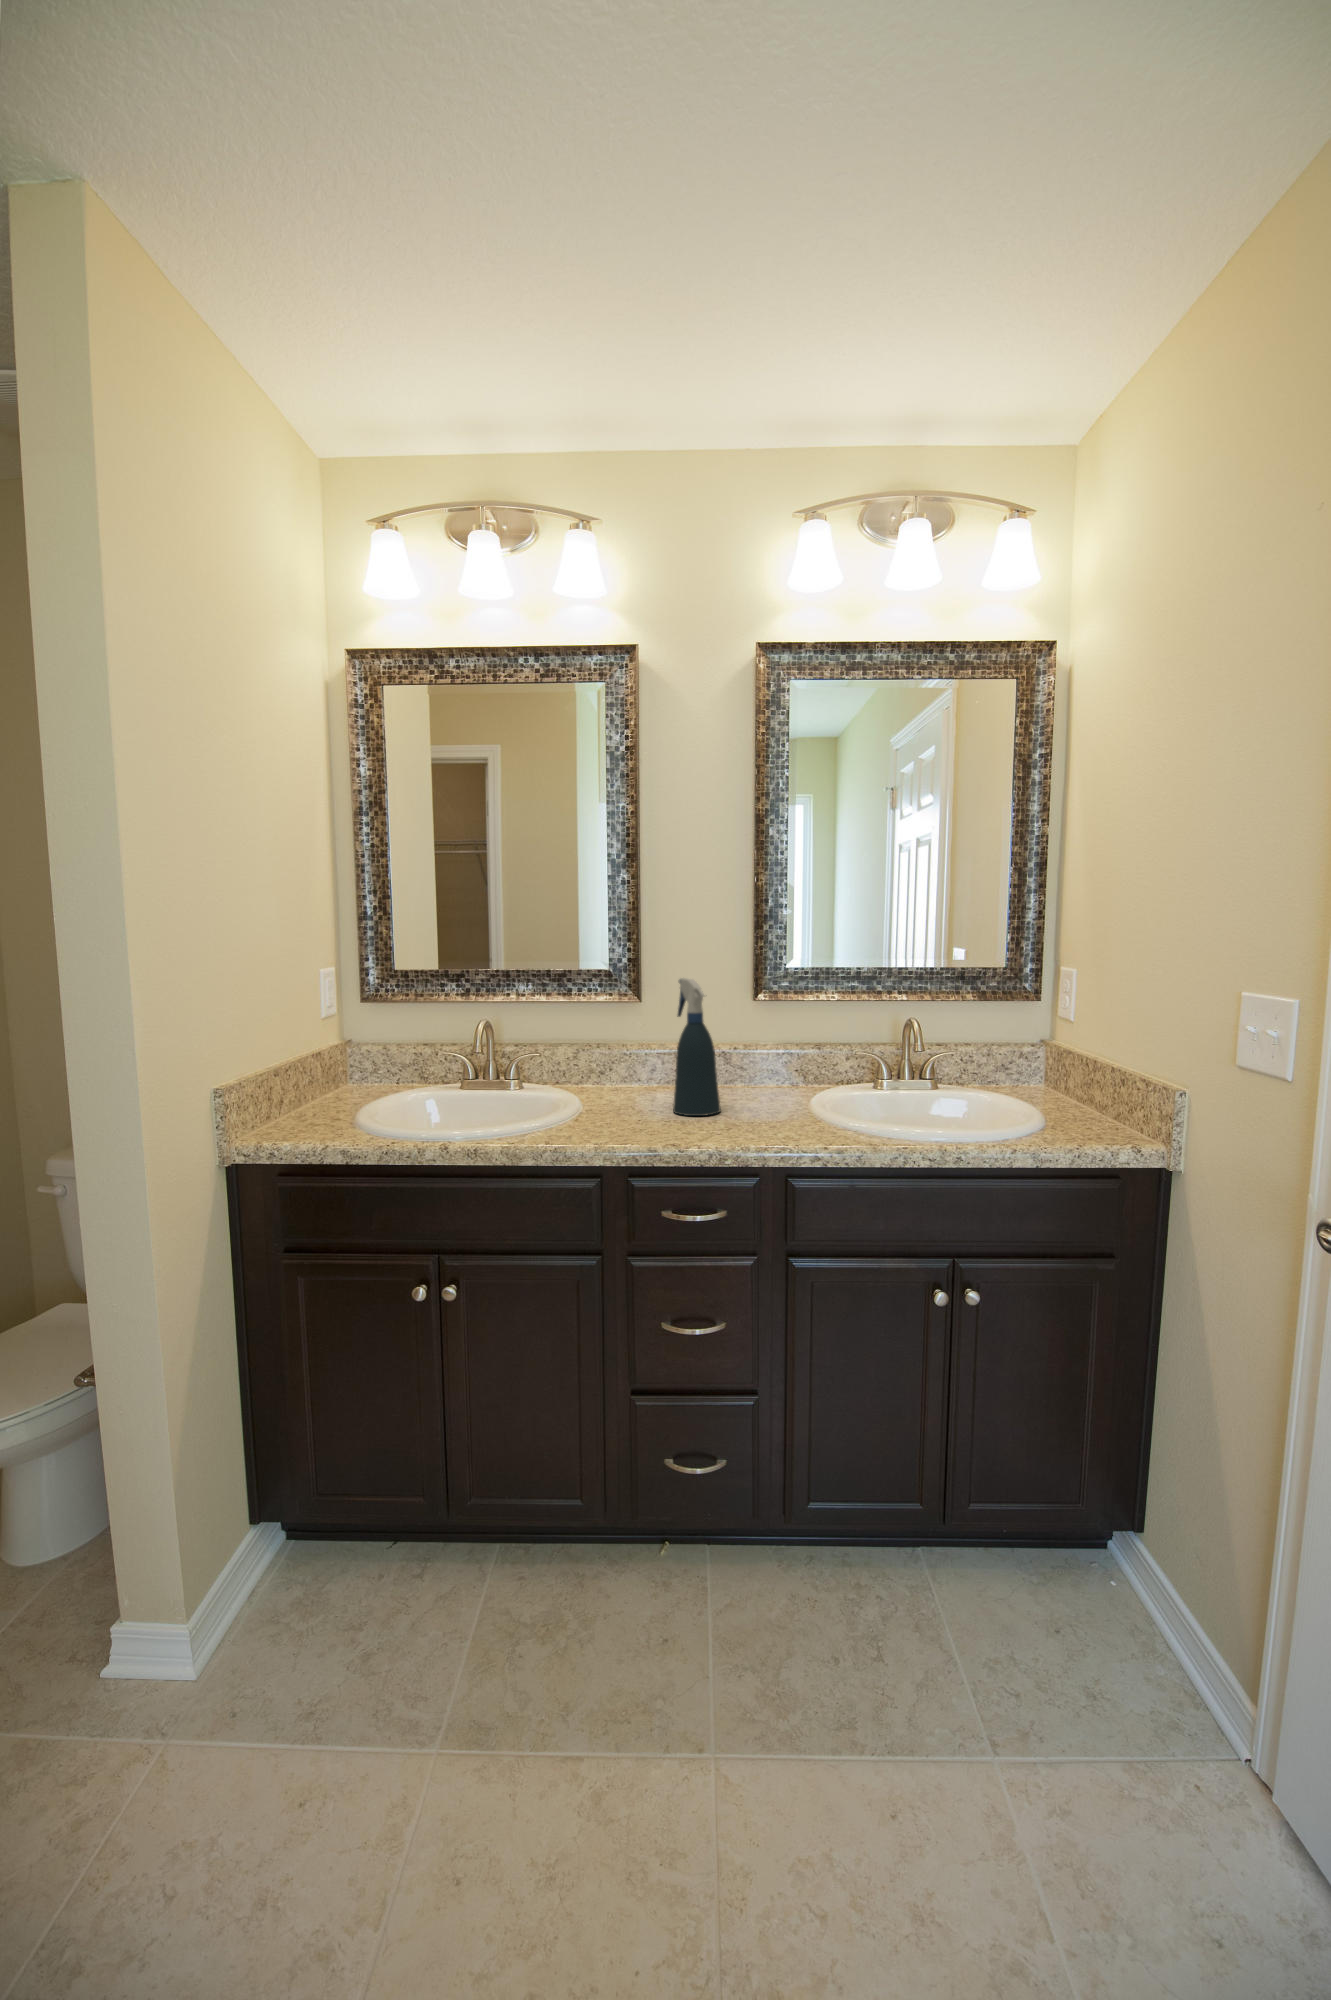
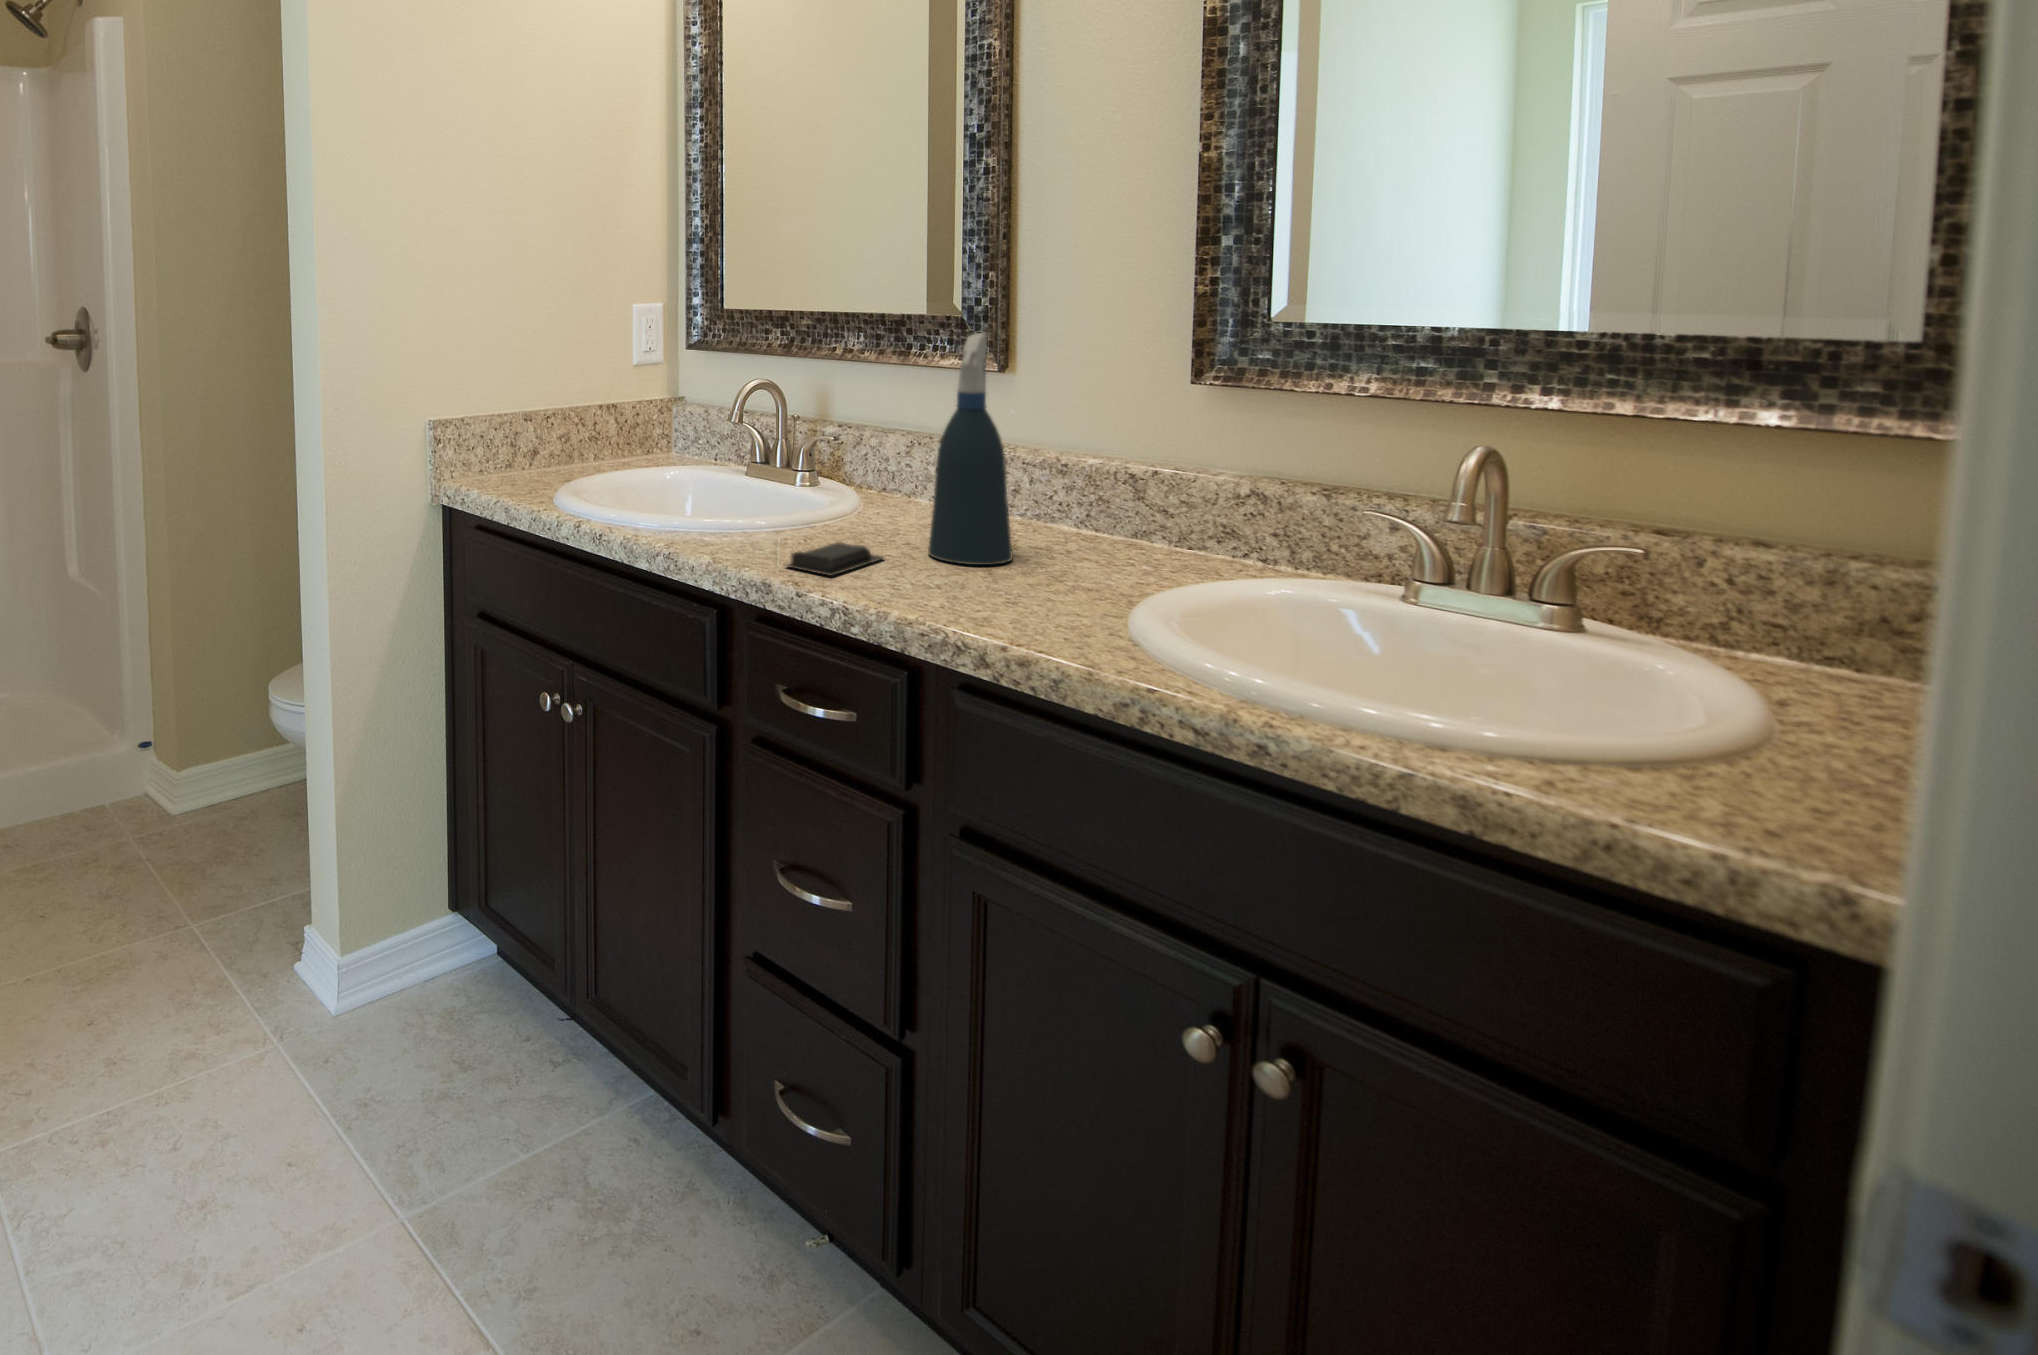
soap bar: none [638,1116,681,1137] -> present [786,542,884,576]

